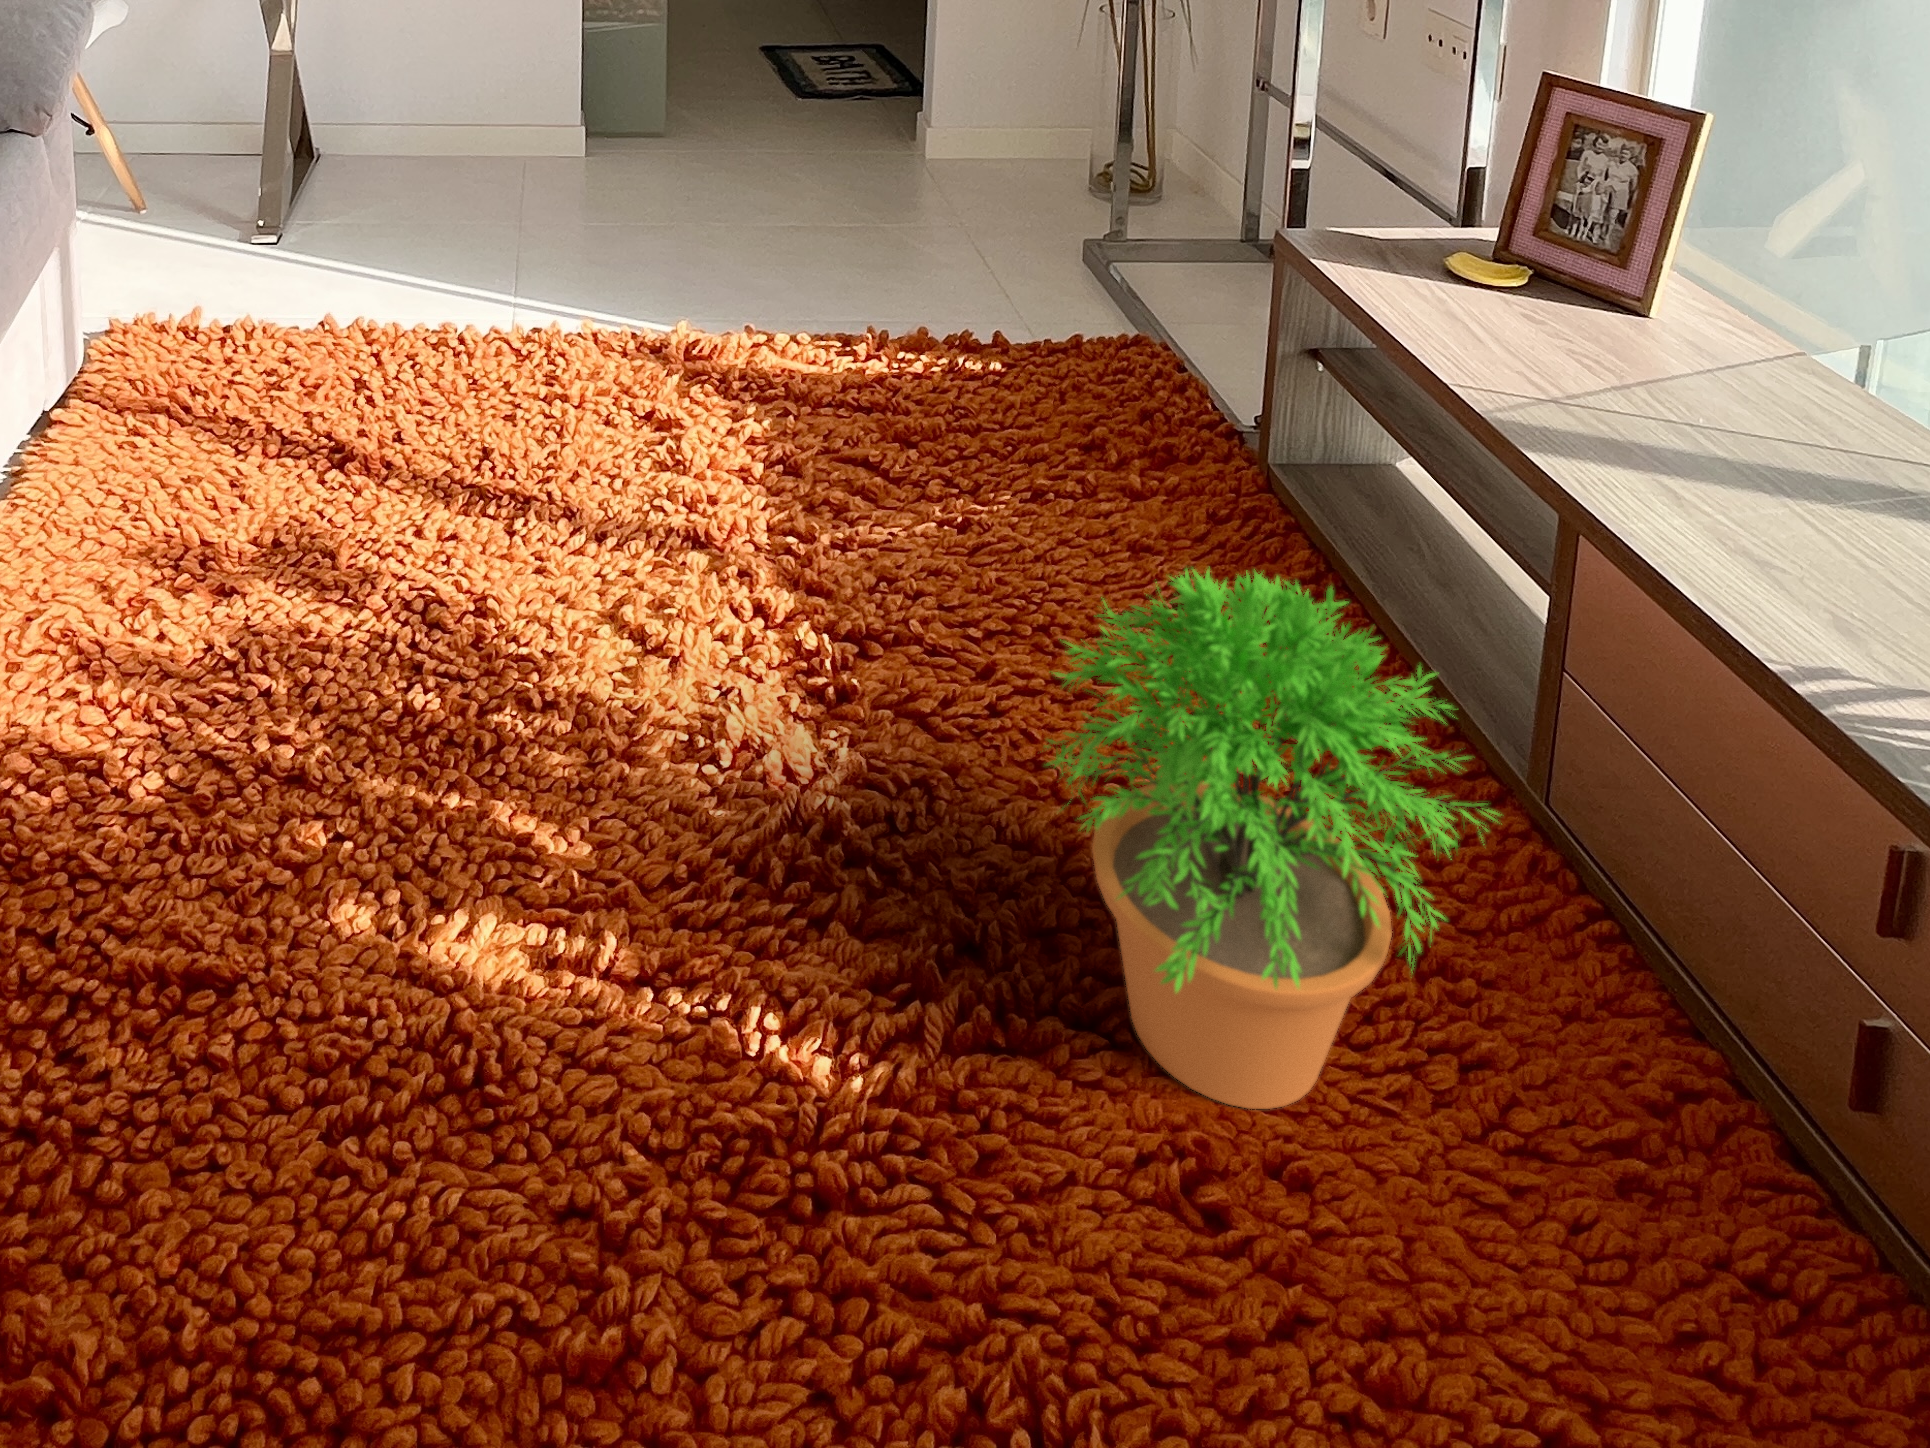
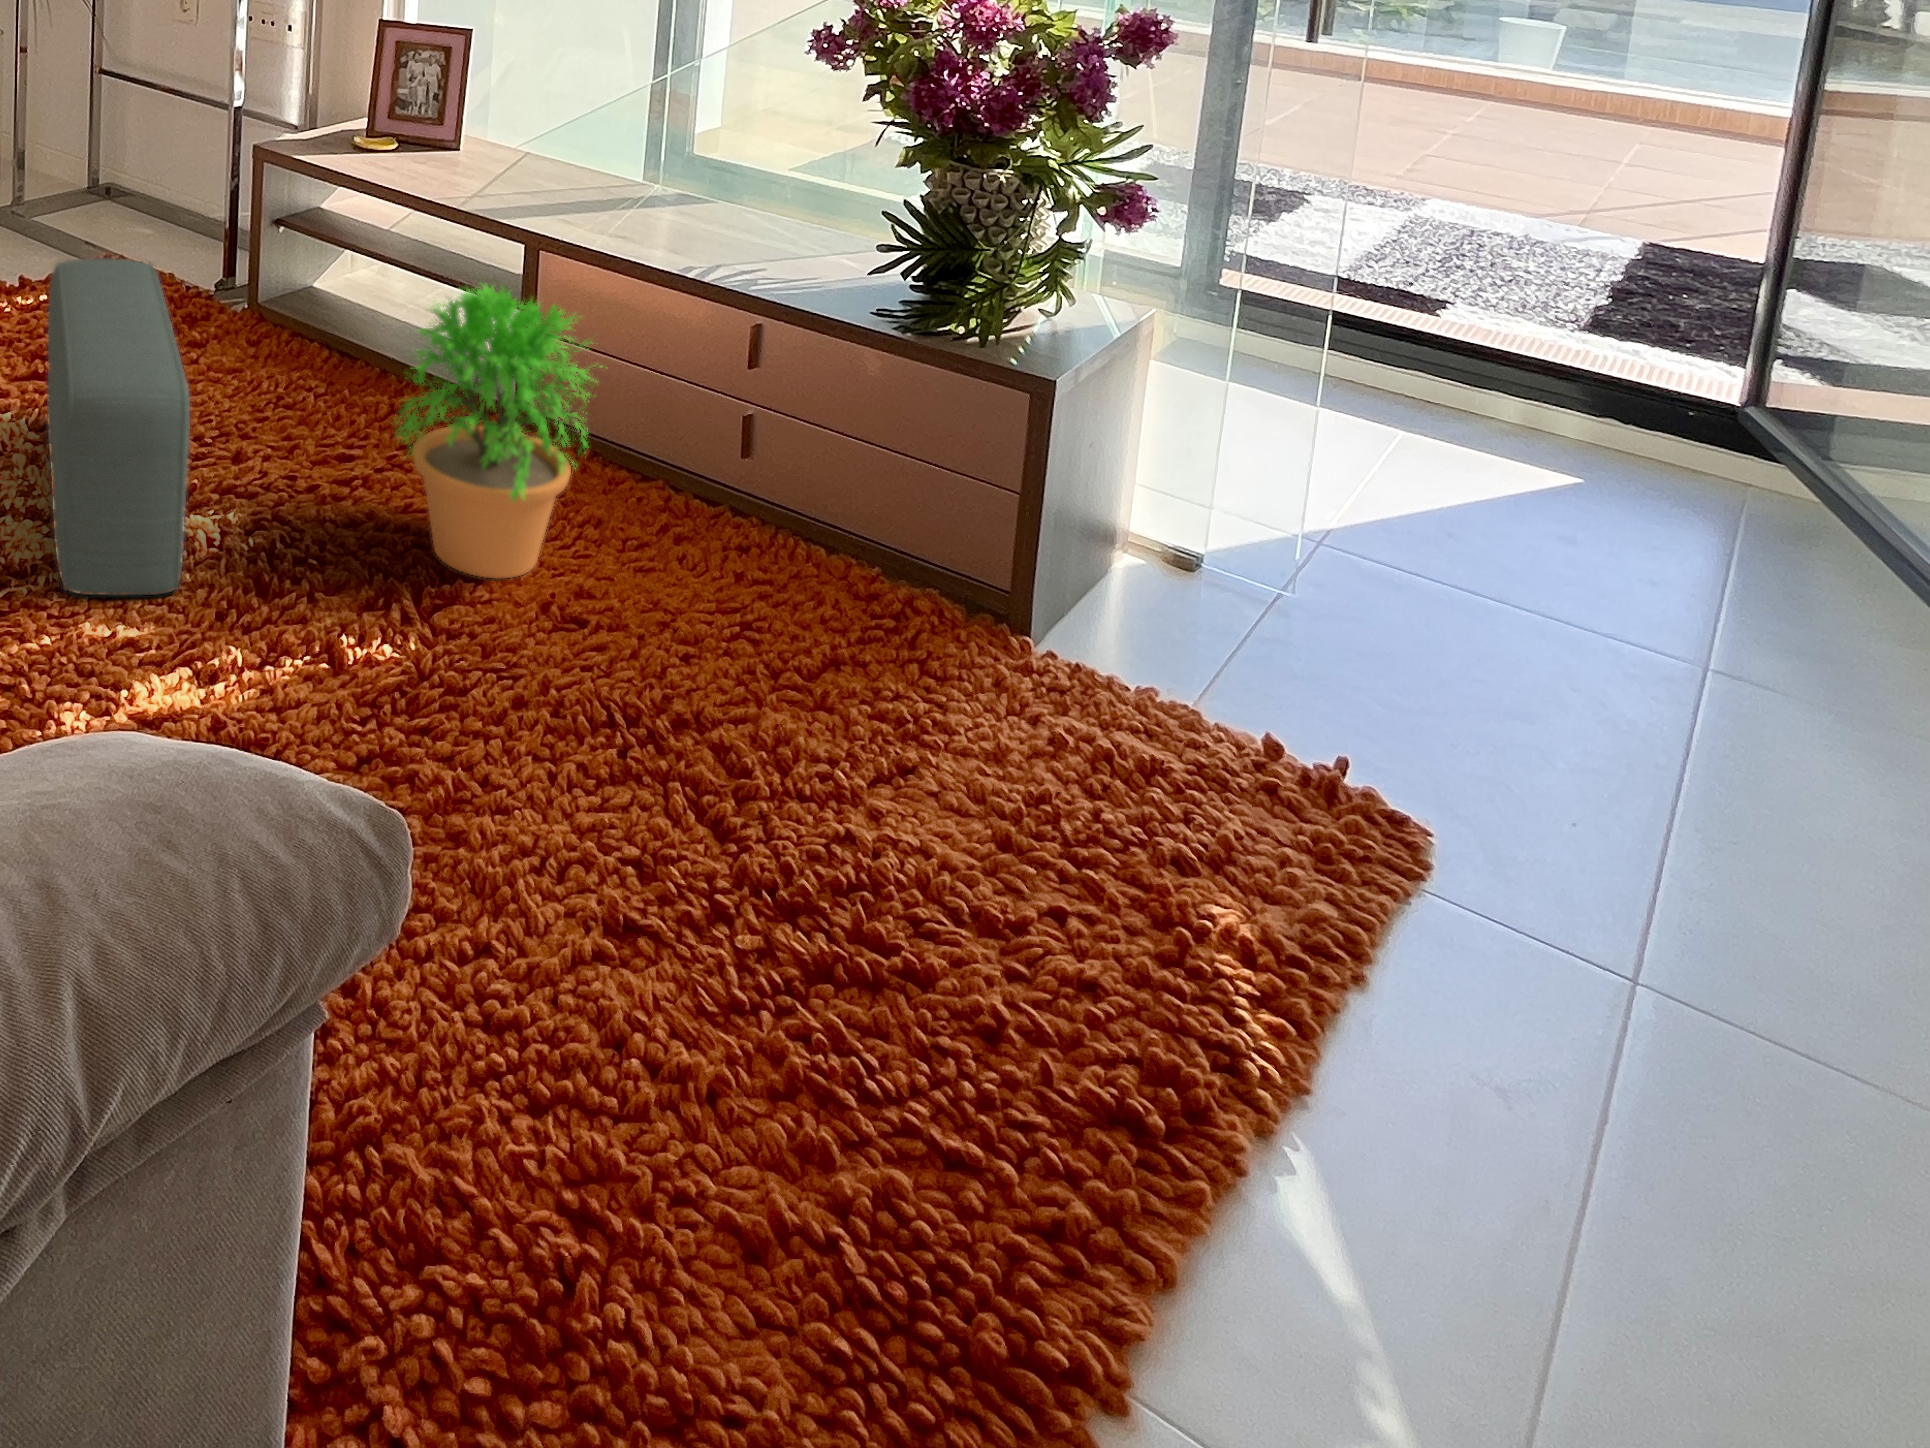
pouf: none [547,330,948,846] -> present [47,258,190,595]

